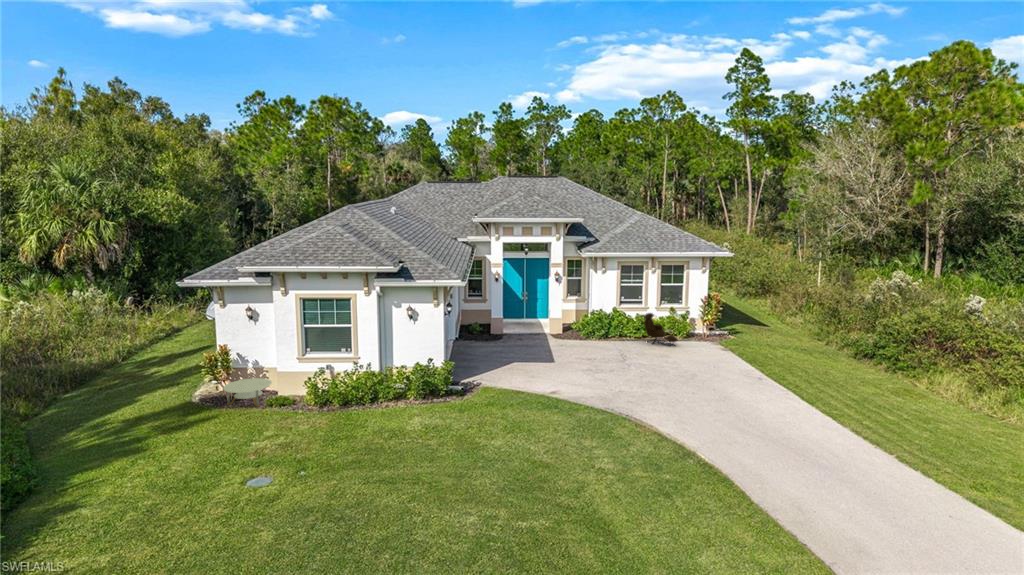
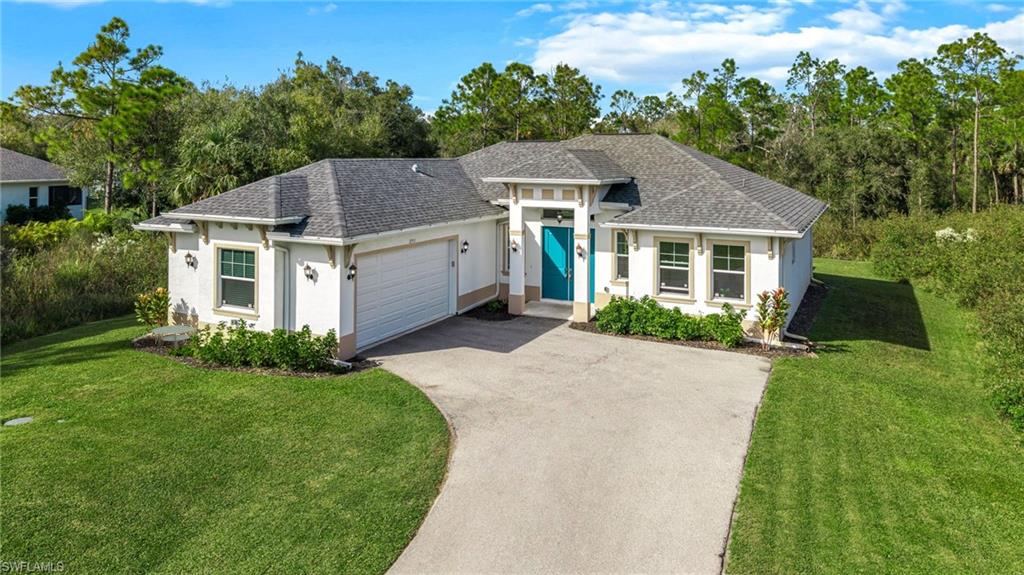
lounge chair: present [644,313,677,344] -> none [670,306,712,353]

